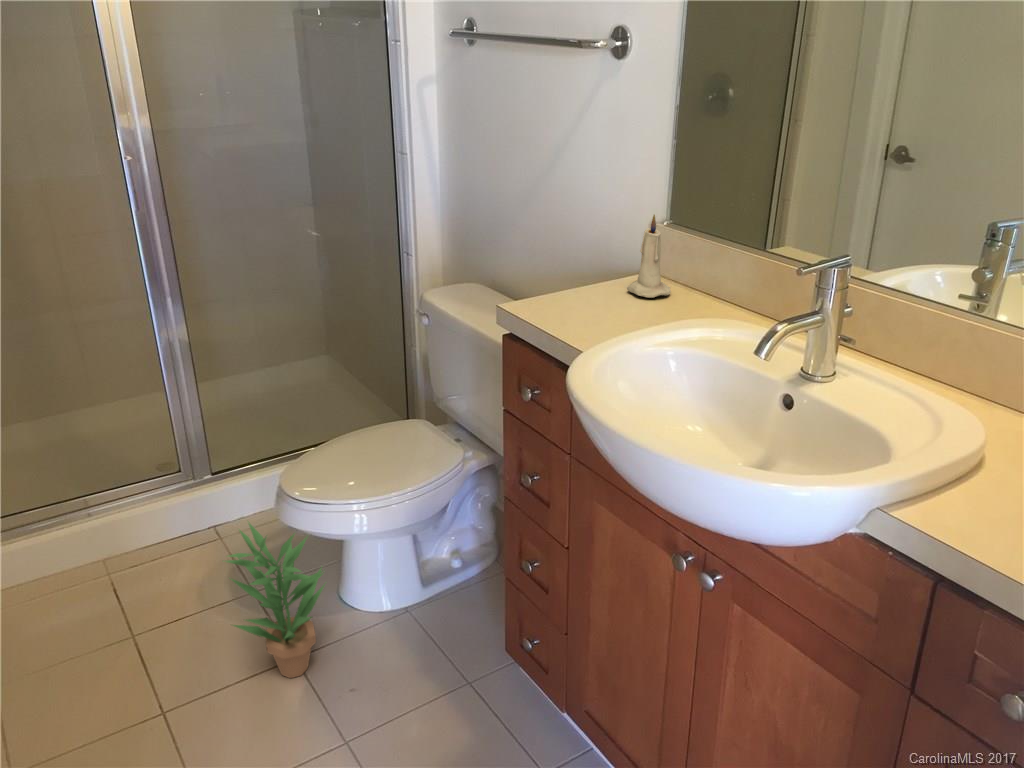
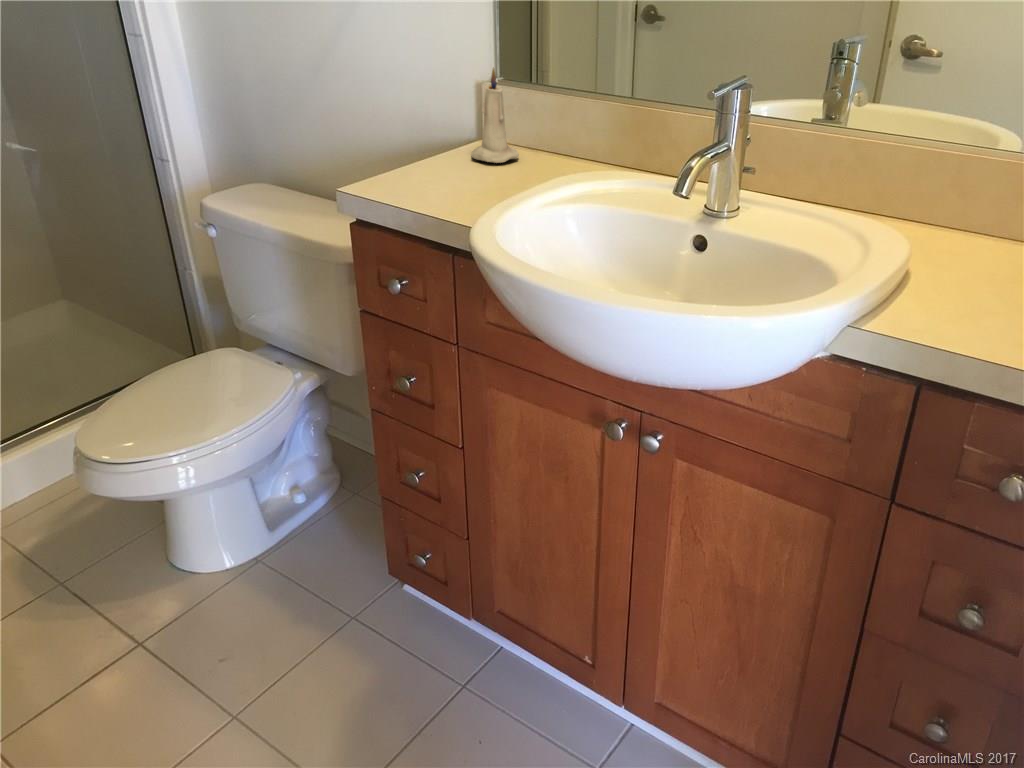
potted plant: present [226,523,324,678] -> none [33,496,168,668]

